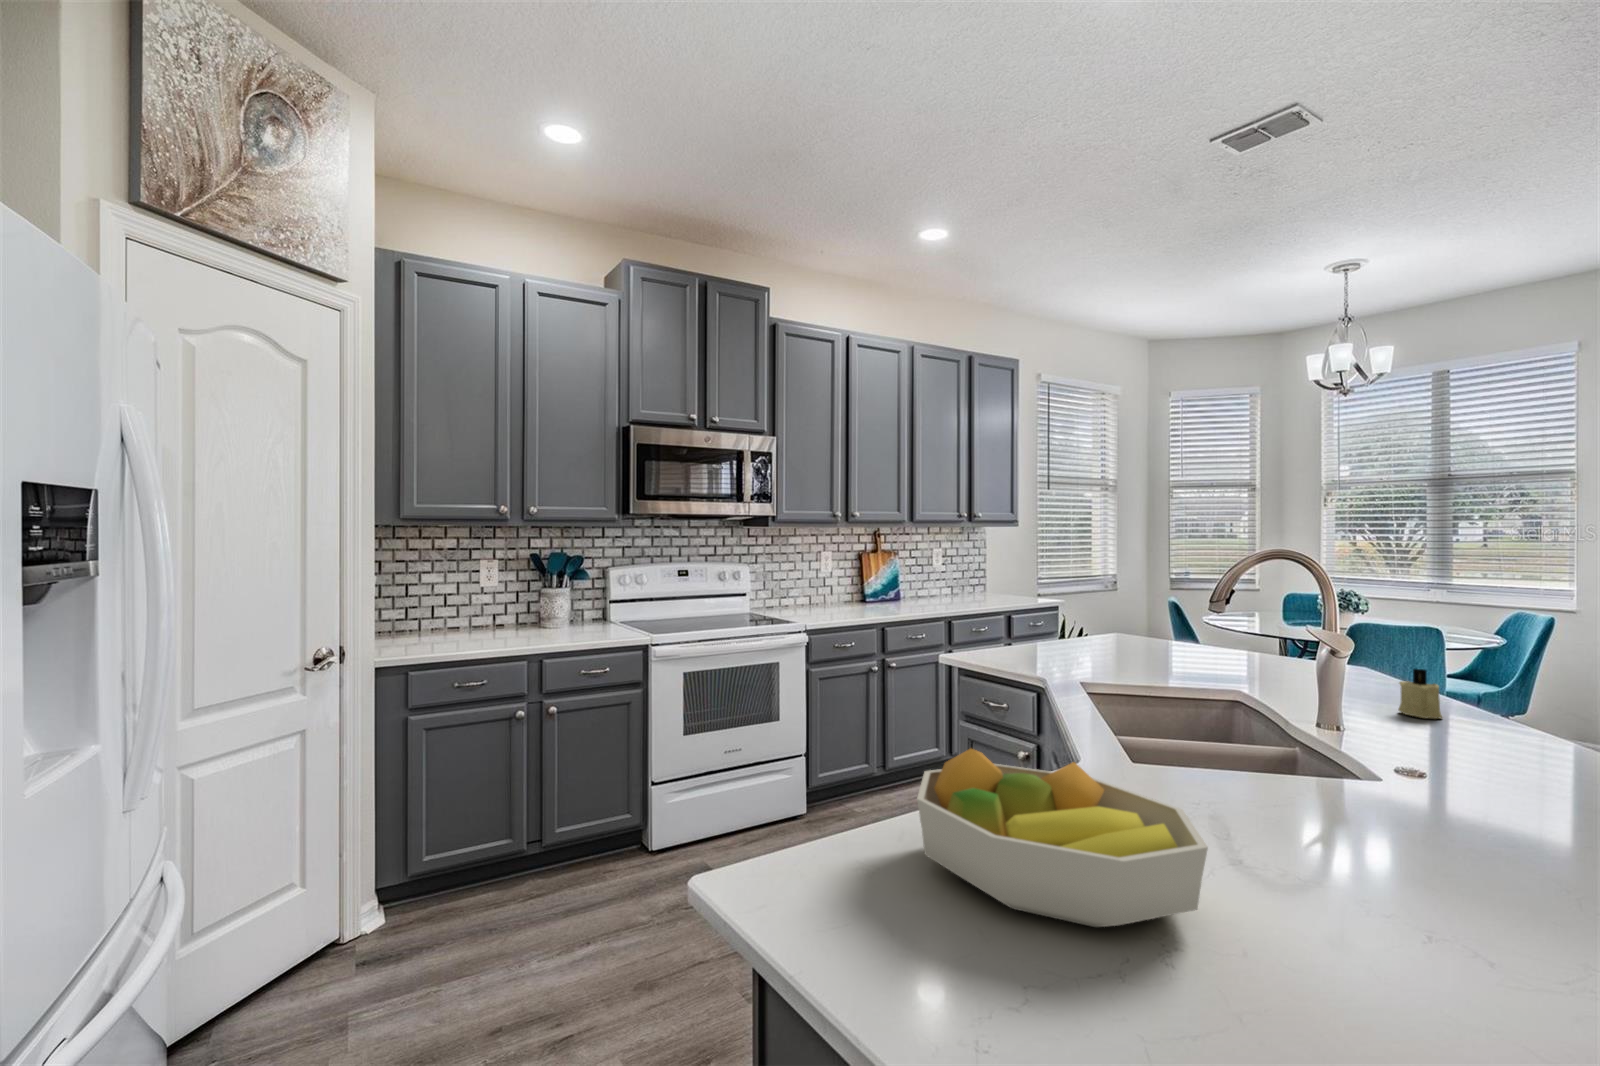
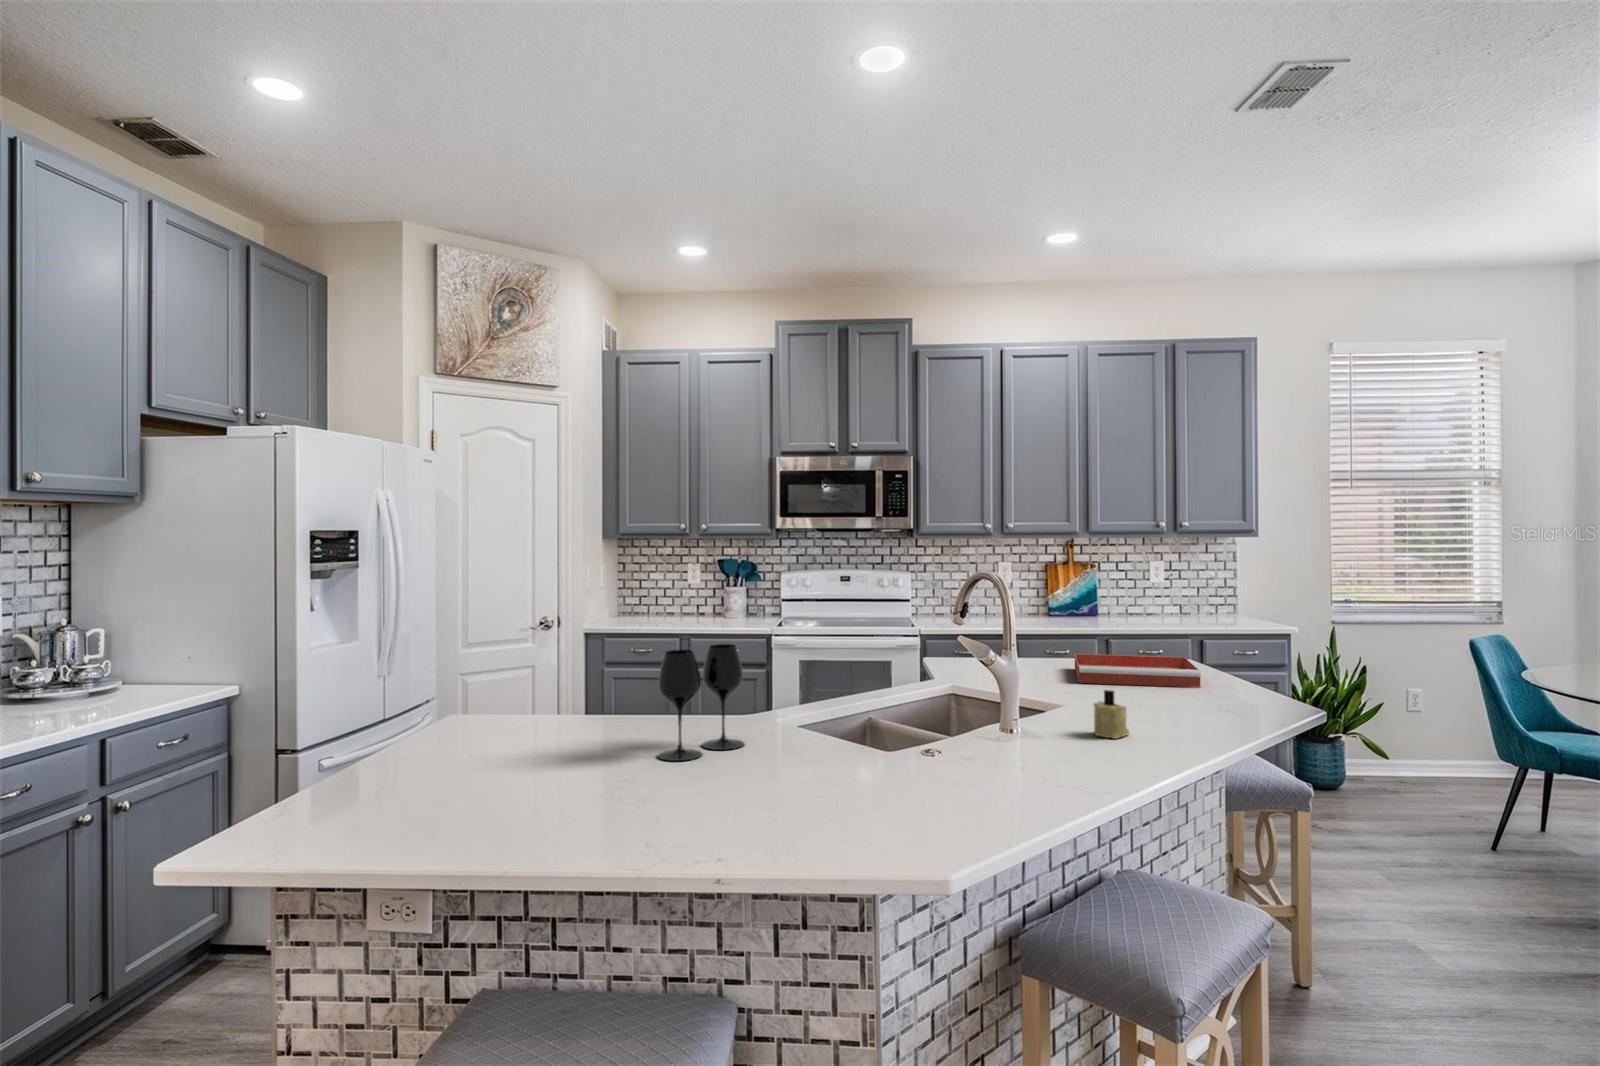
tray: none [1097,630,1247,664] -> present [1075,654,1201,687]
wine glass: none [1223,662,1349,870] -> present [658,644,744,761]
fruit bowl: present [917,749,1208,927] -> none [490,673,606,753]

